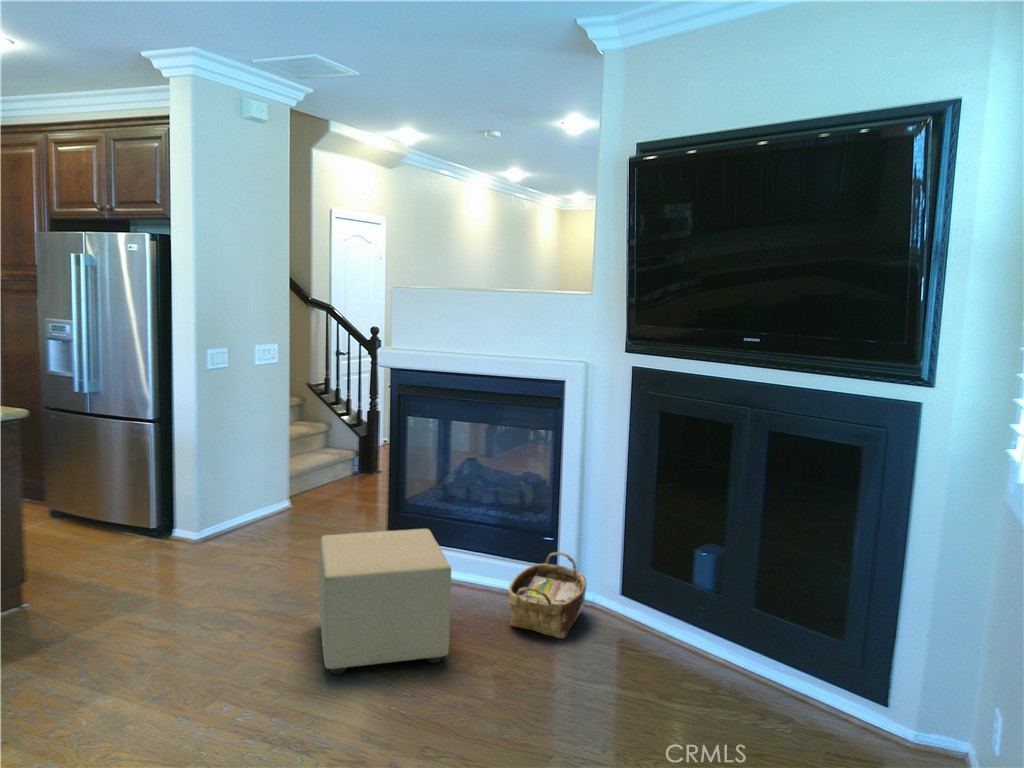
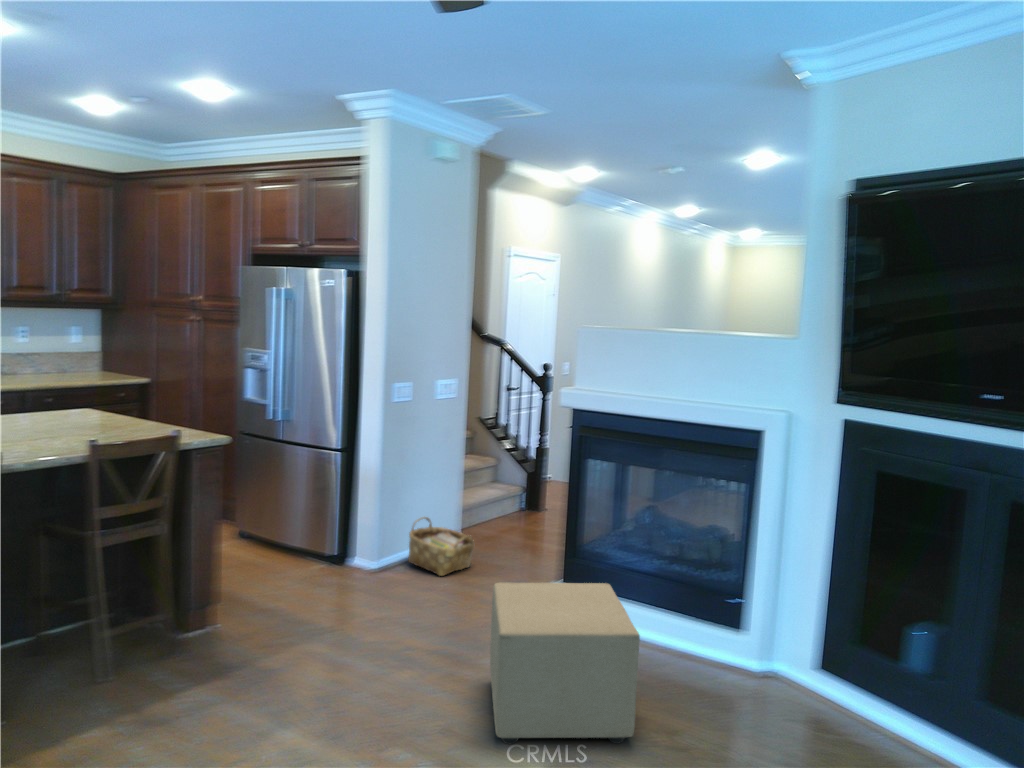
woven basket: present [508,552,586,638] -> present [408,517,474,576]

